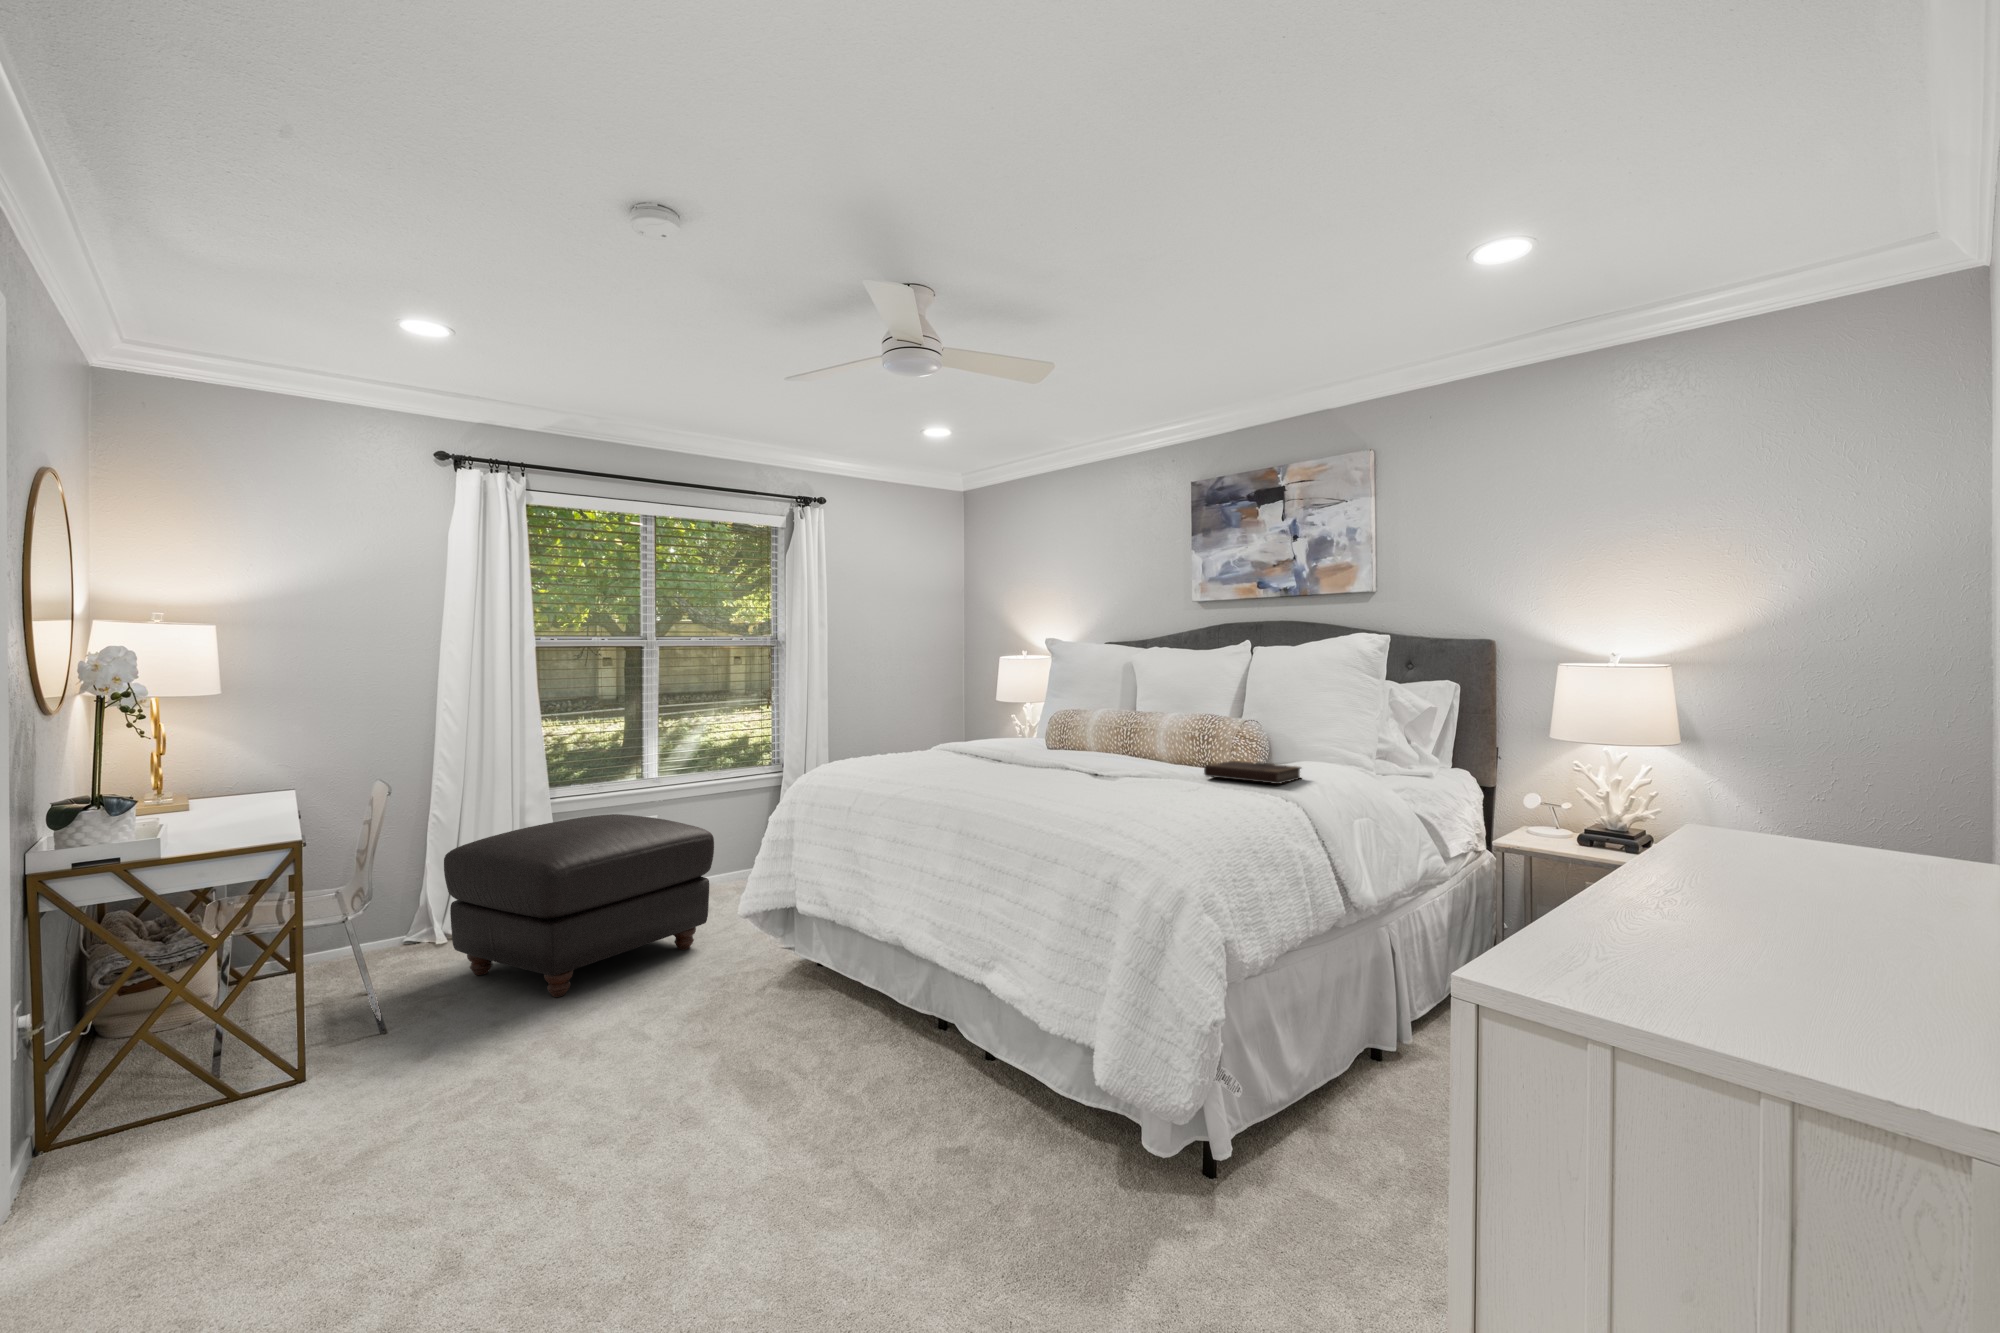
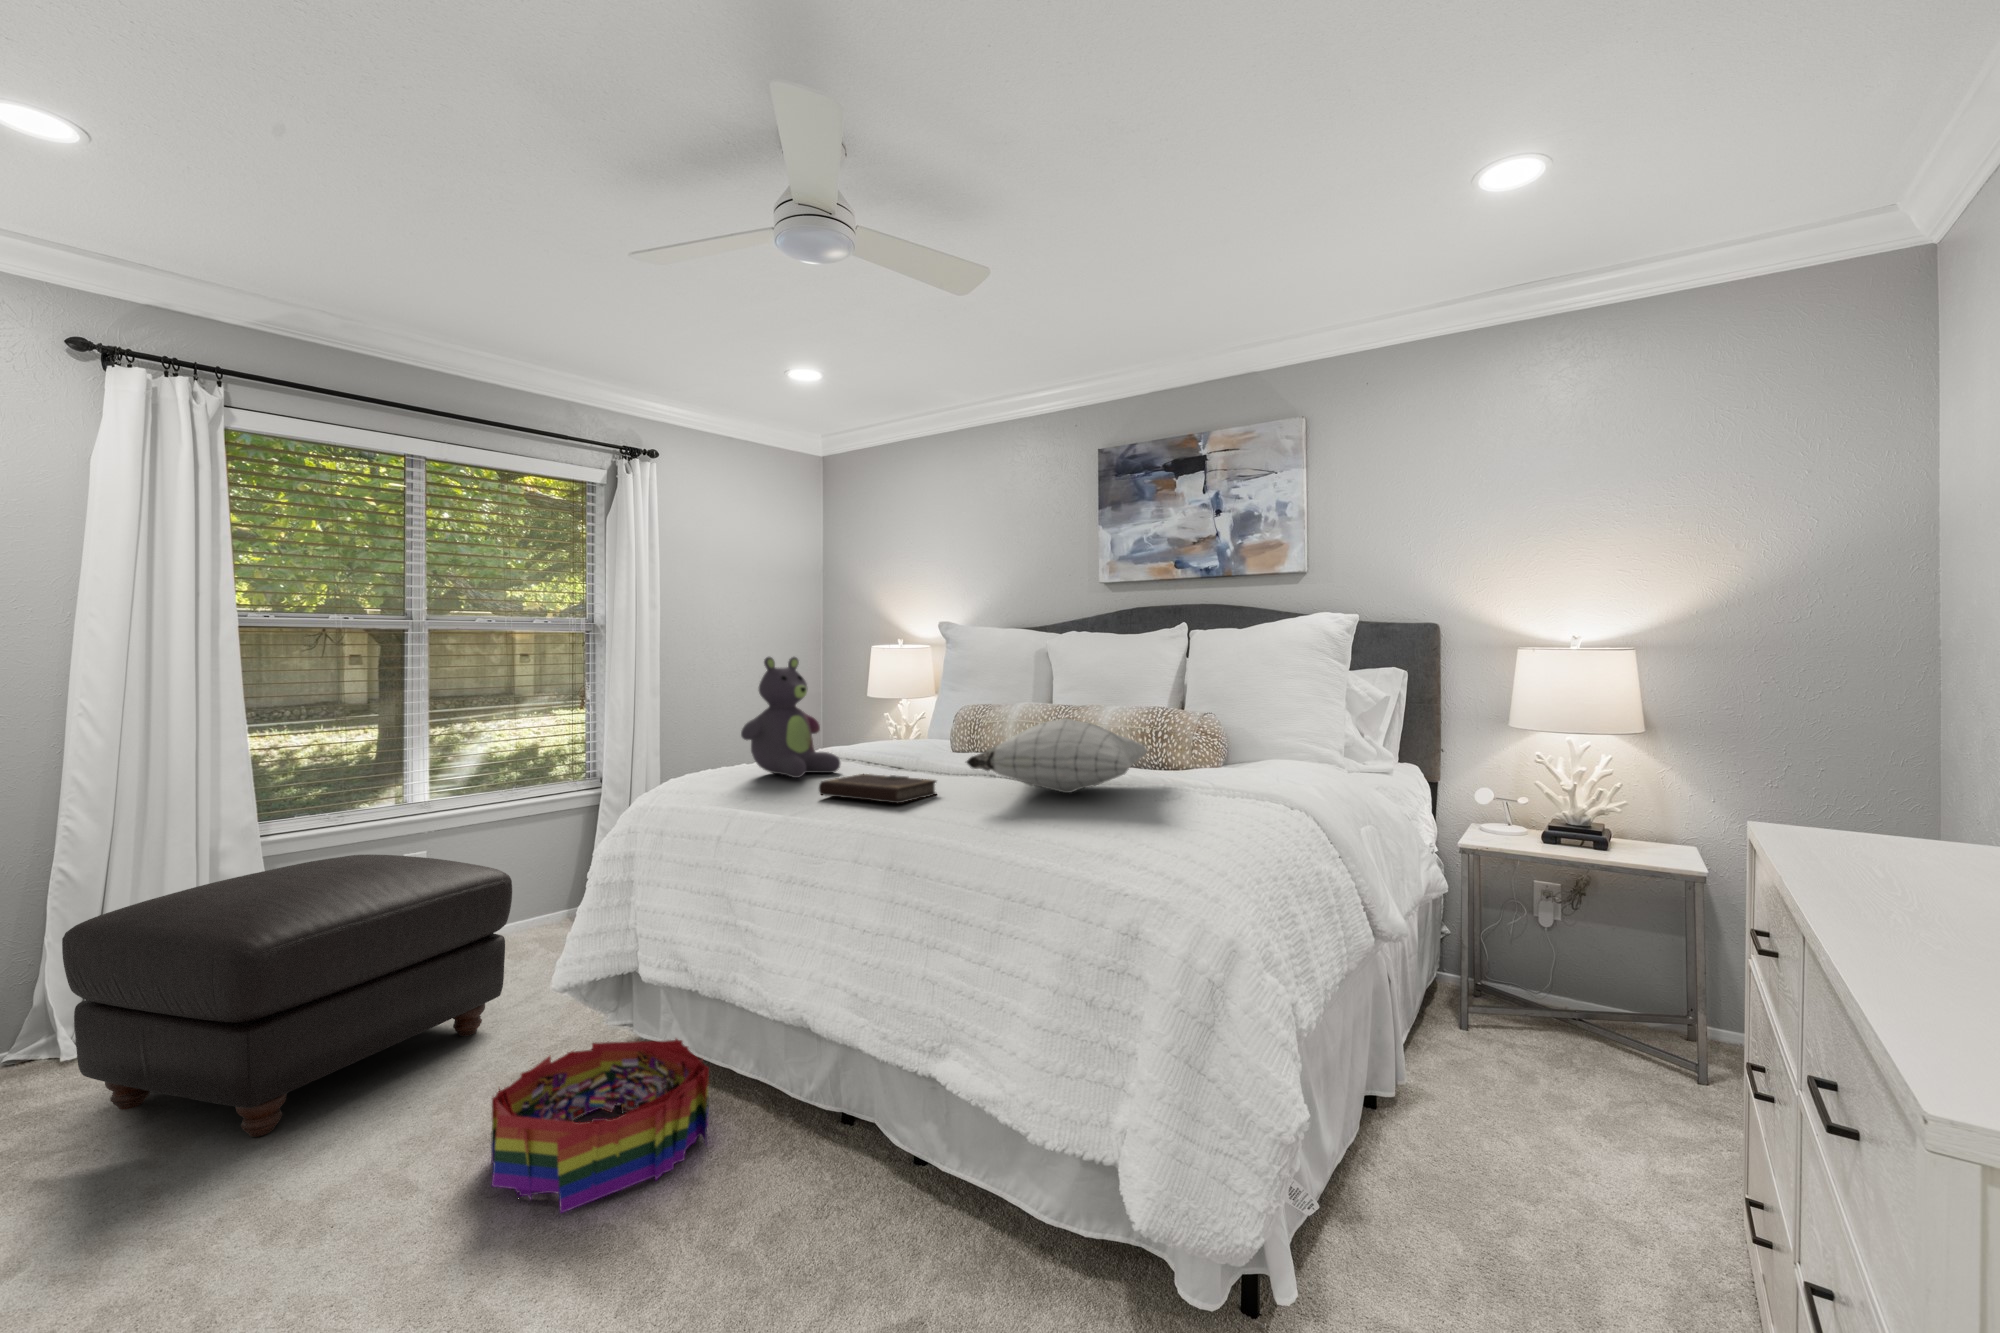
stuffed bear: none [871,672,946,766] -> present [741,657,840,778]
pillow: none [1020,725,1178,783] -> present [967,718,1147,793]
notebook: present [1204,761,1301,784] -> present [819,774,936,803]
storage bin: none [698,953,842,1055] -> present [491,1039,709,1213]

